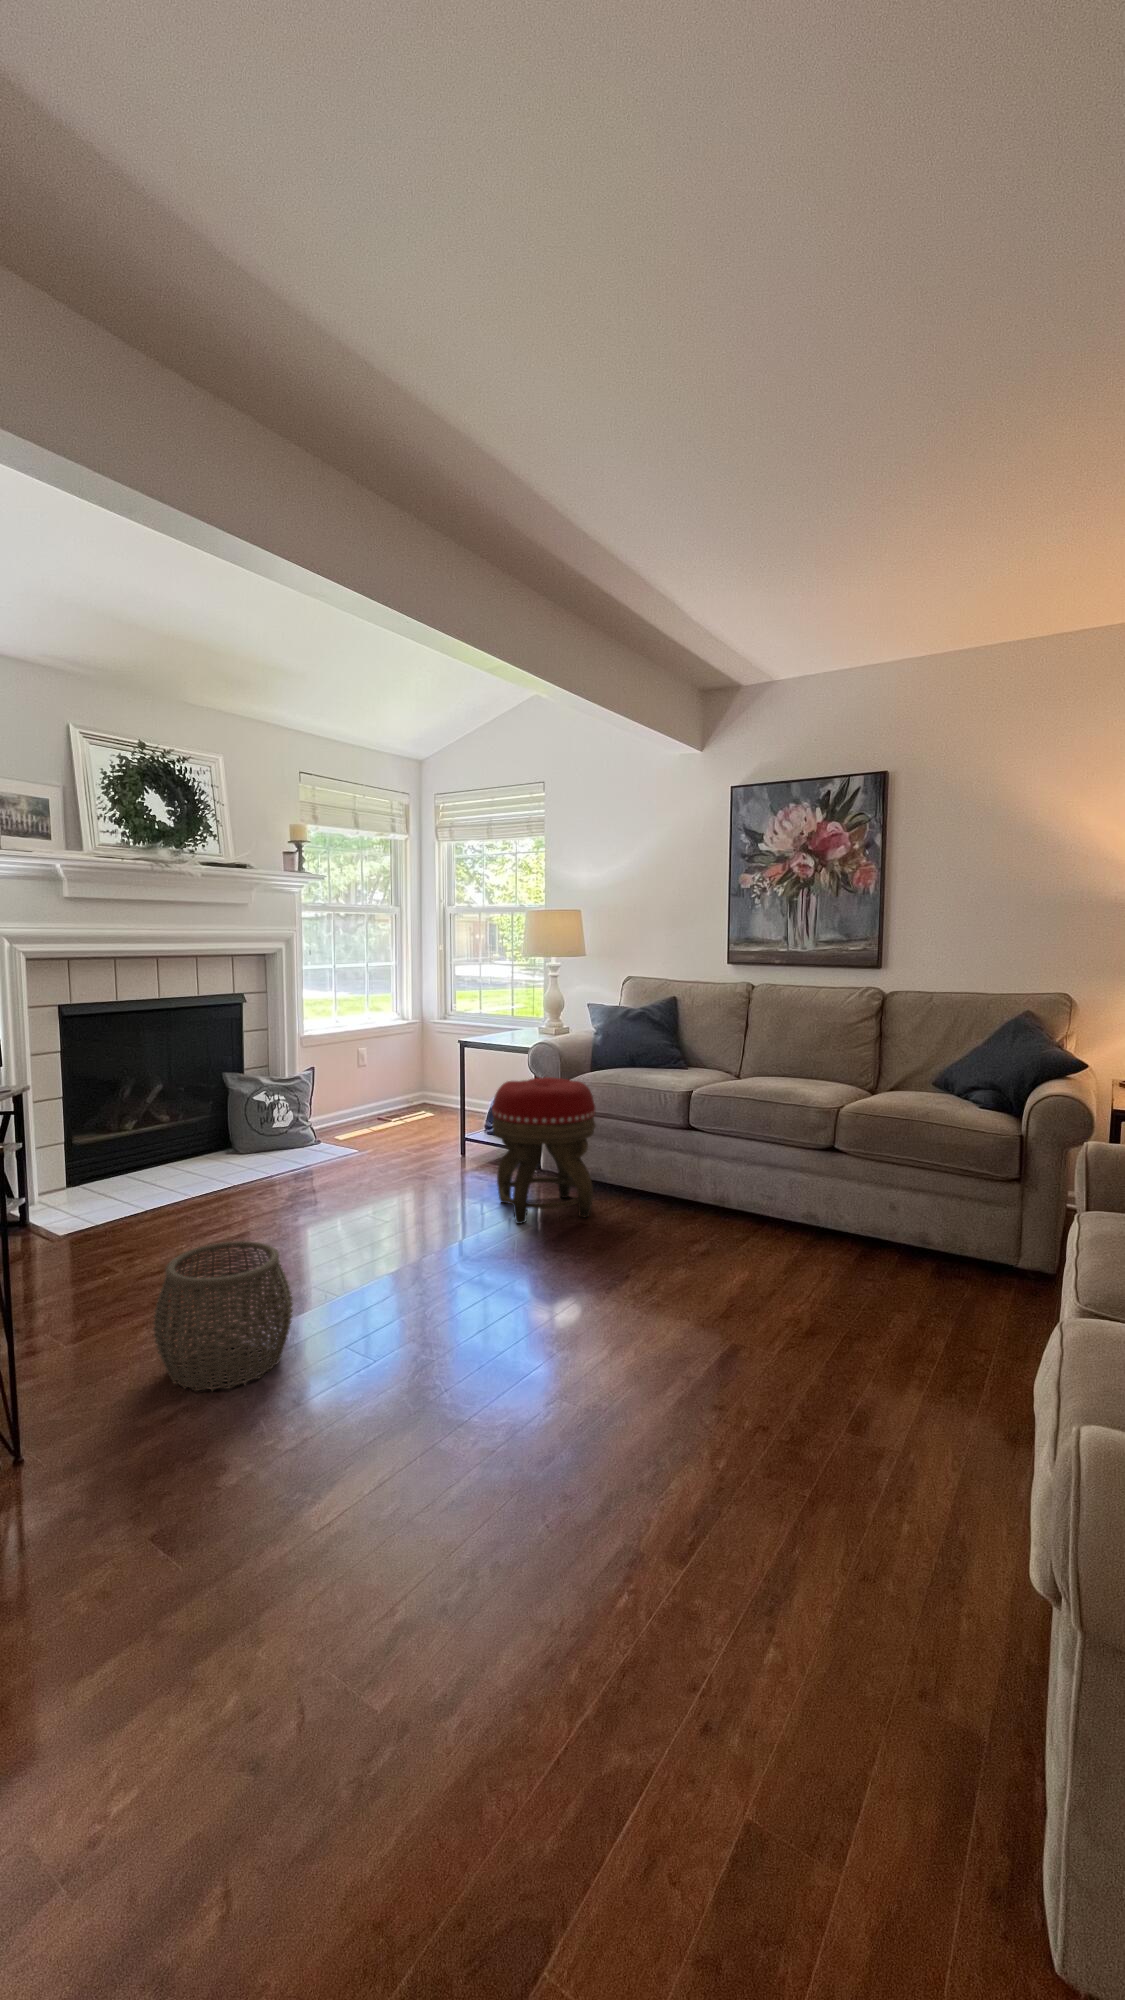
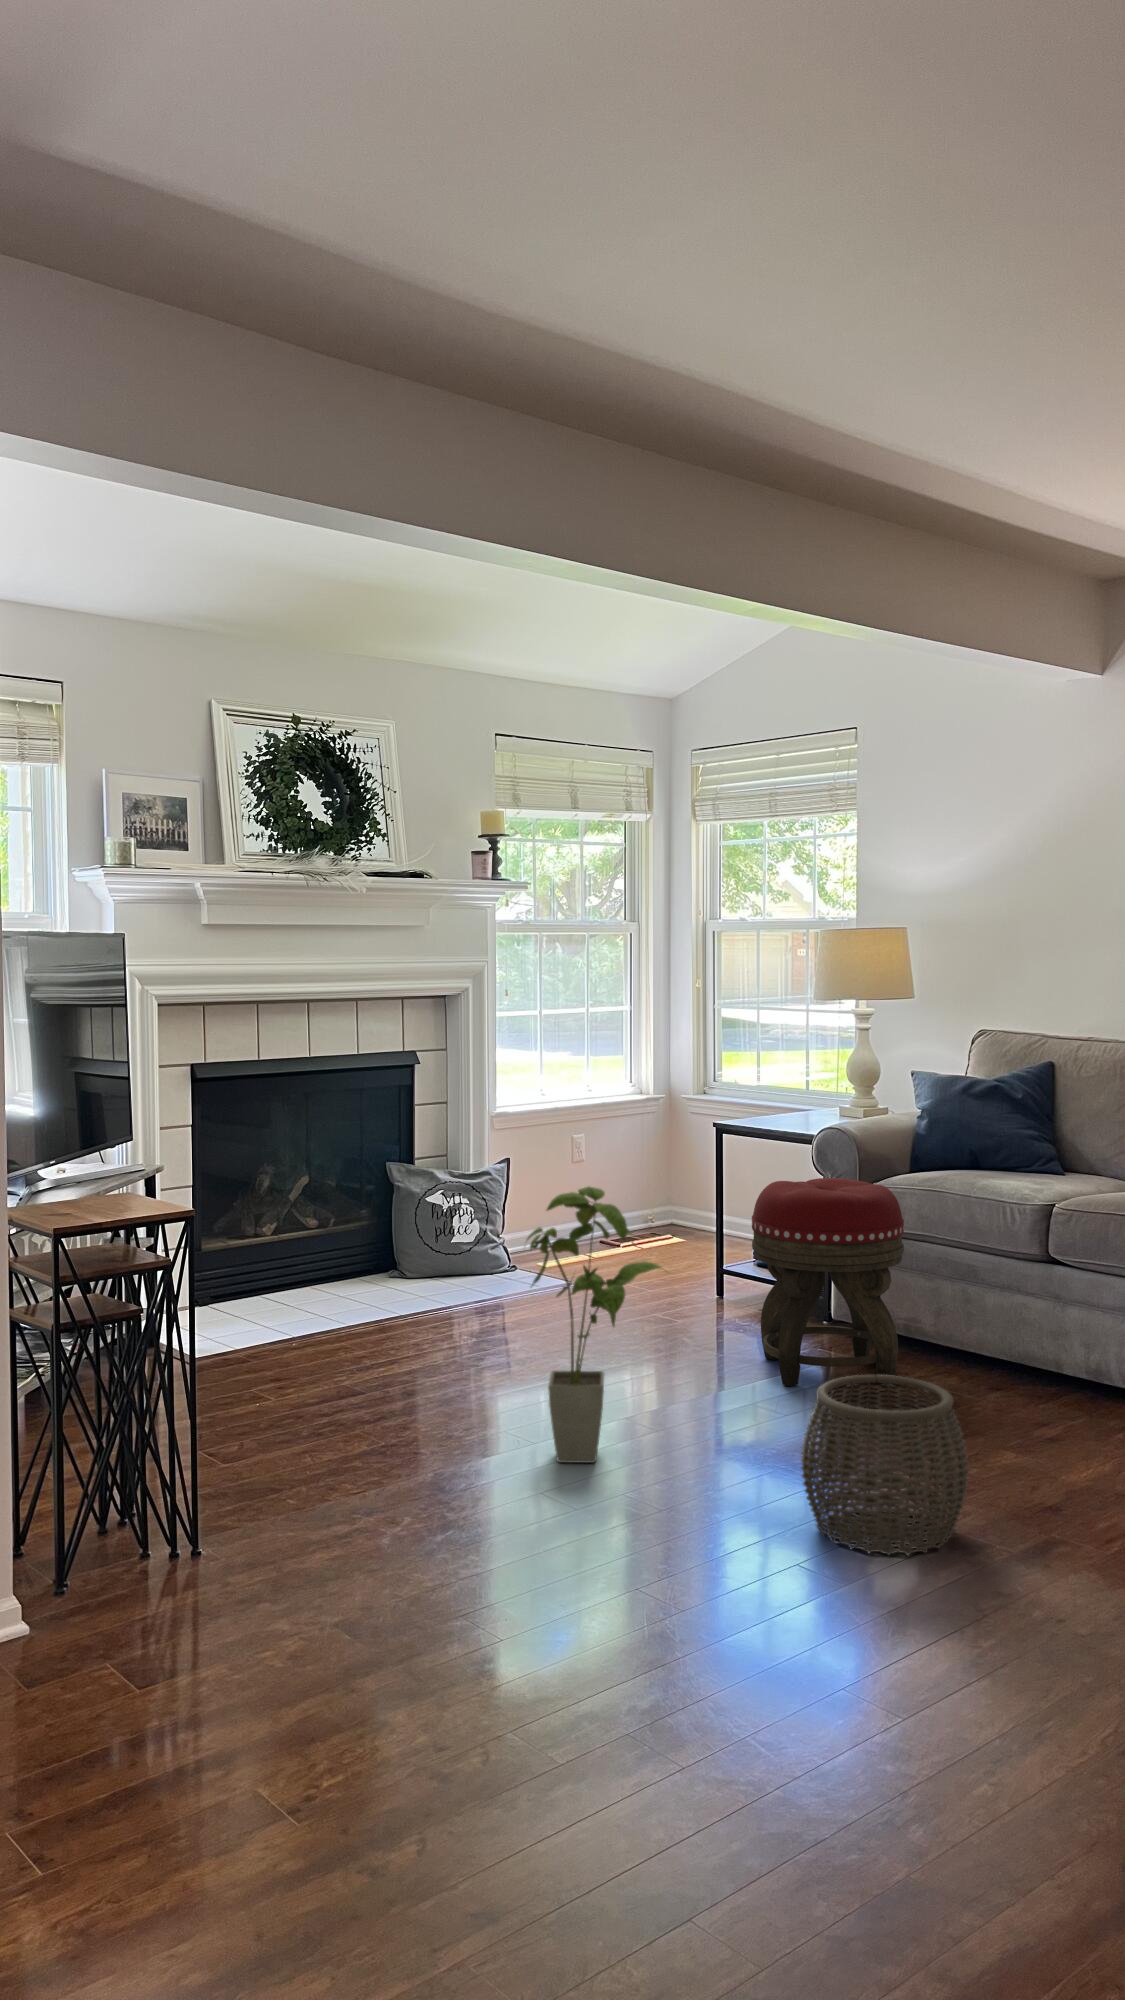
house plant: none [328,1096,442,1307] -> present [527,1187,662,1463]
woven basket: present [153,1241,293,1391] -> present [801,1375,969,1555]

